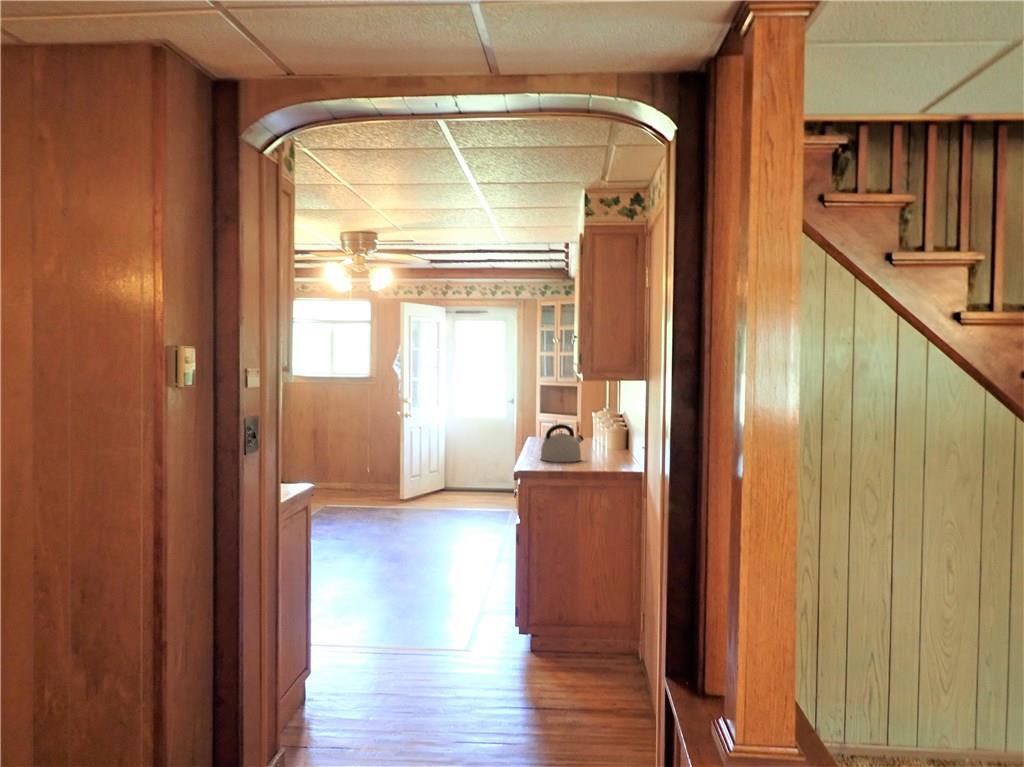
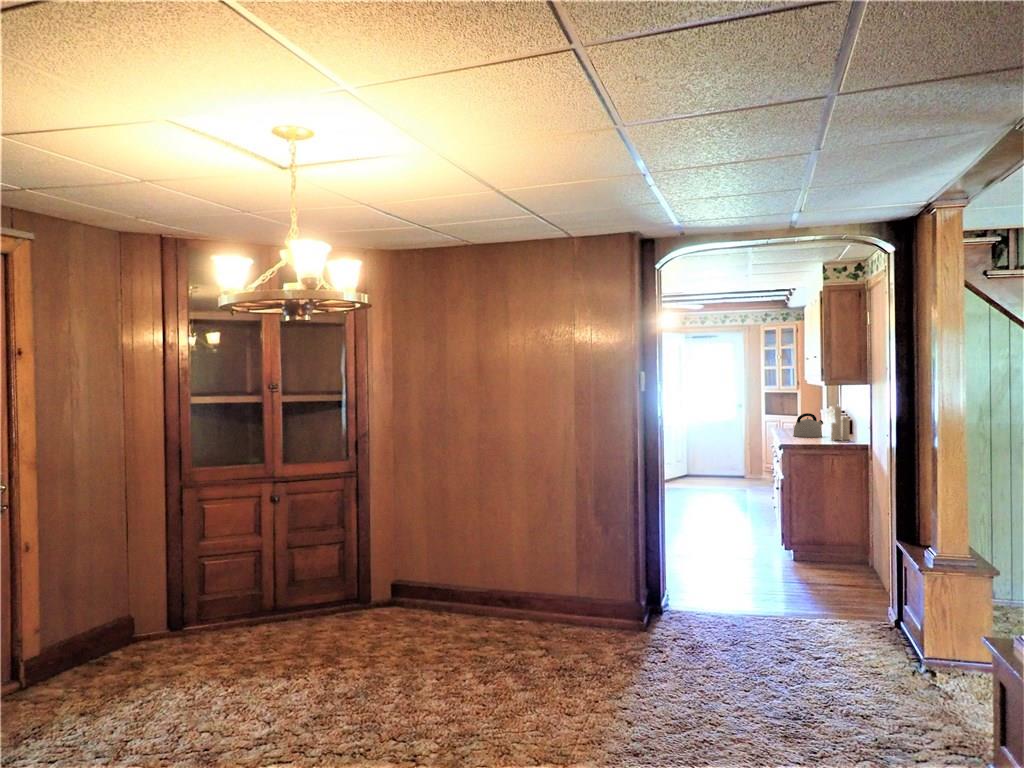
candle: none [588,406,616,470] -> present [831,406,850,440]

